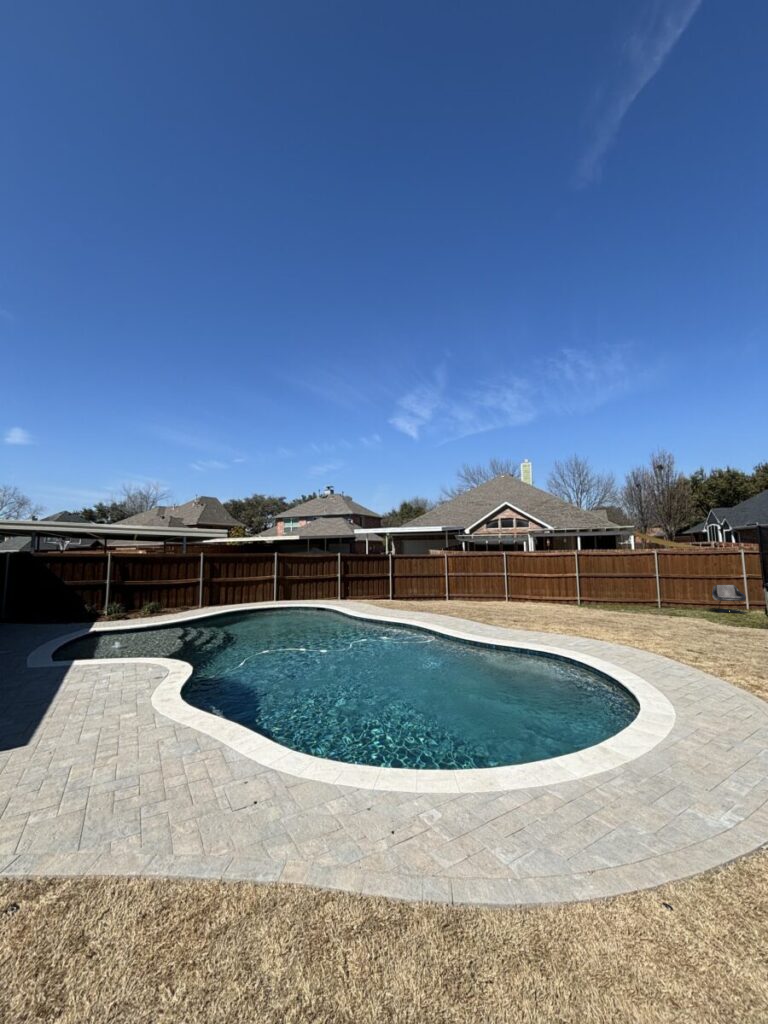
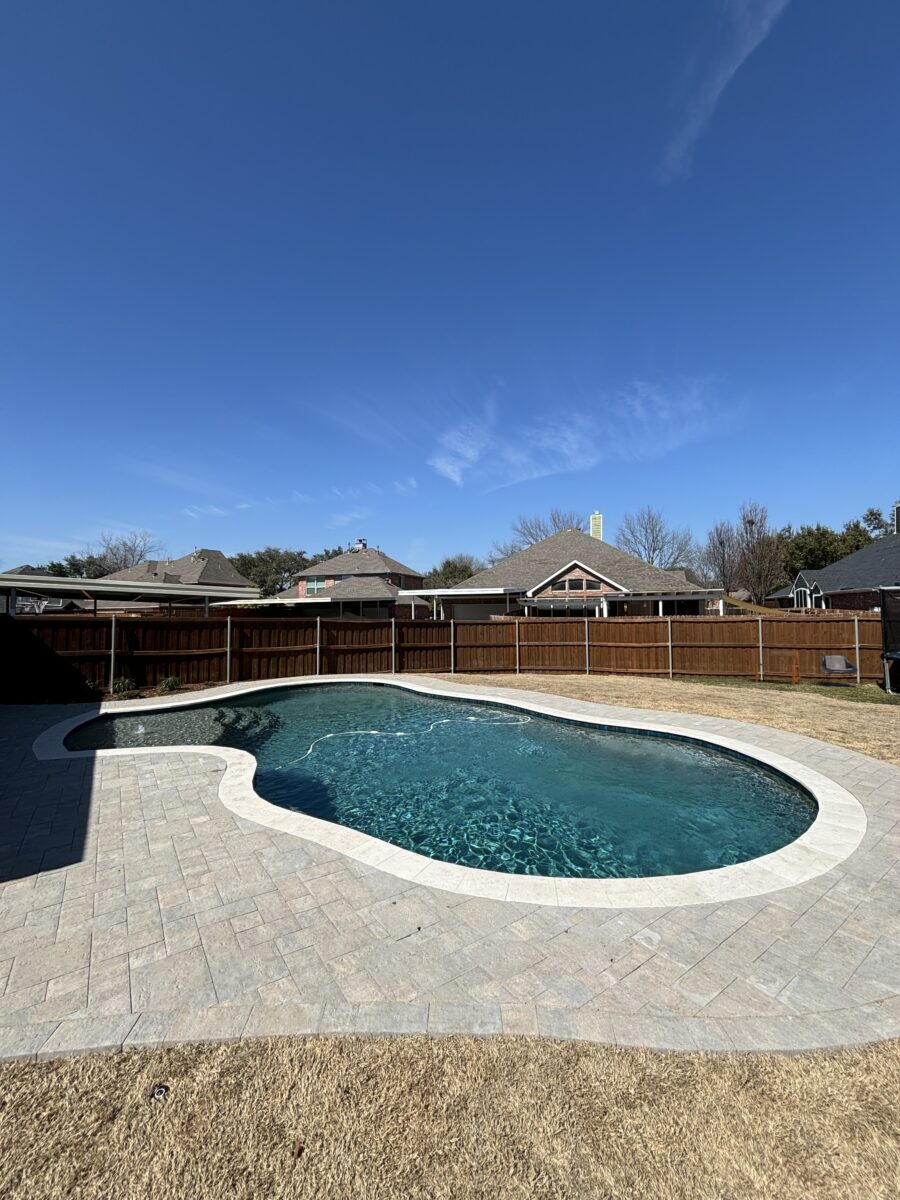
bench: none [653,580,695,611] -> present [755,651,801,685]

